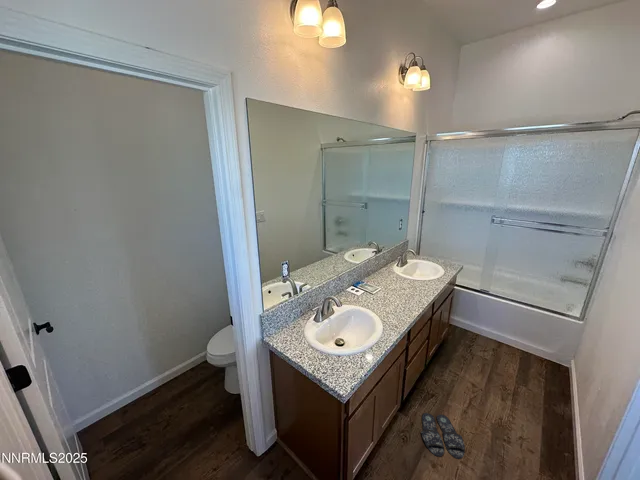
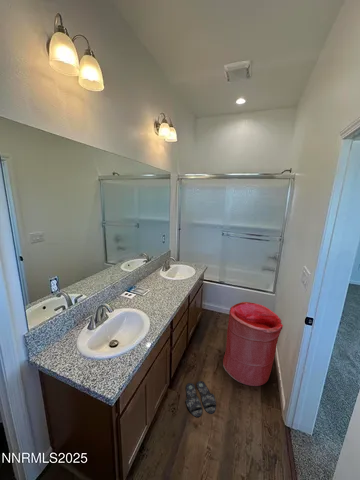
laundry hamper: none [478,323,593,447] -> present [223,302,283,386]

